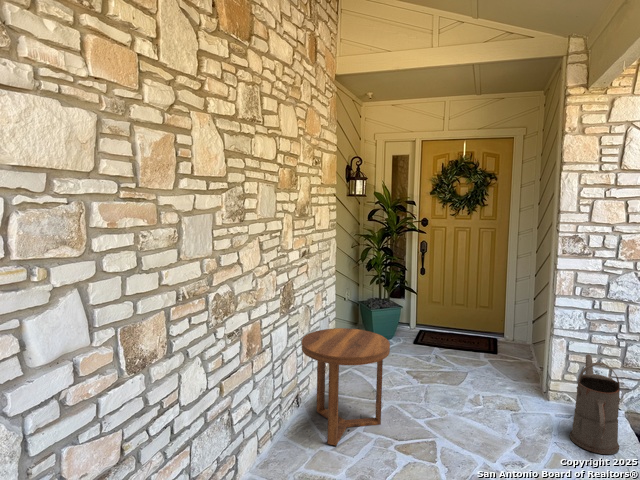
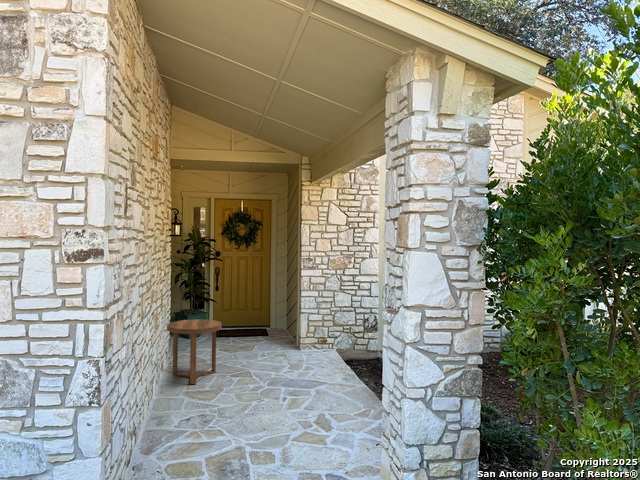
watering can: present [570,354,620,454] -> none [312,320,333,364]

